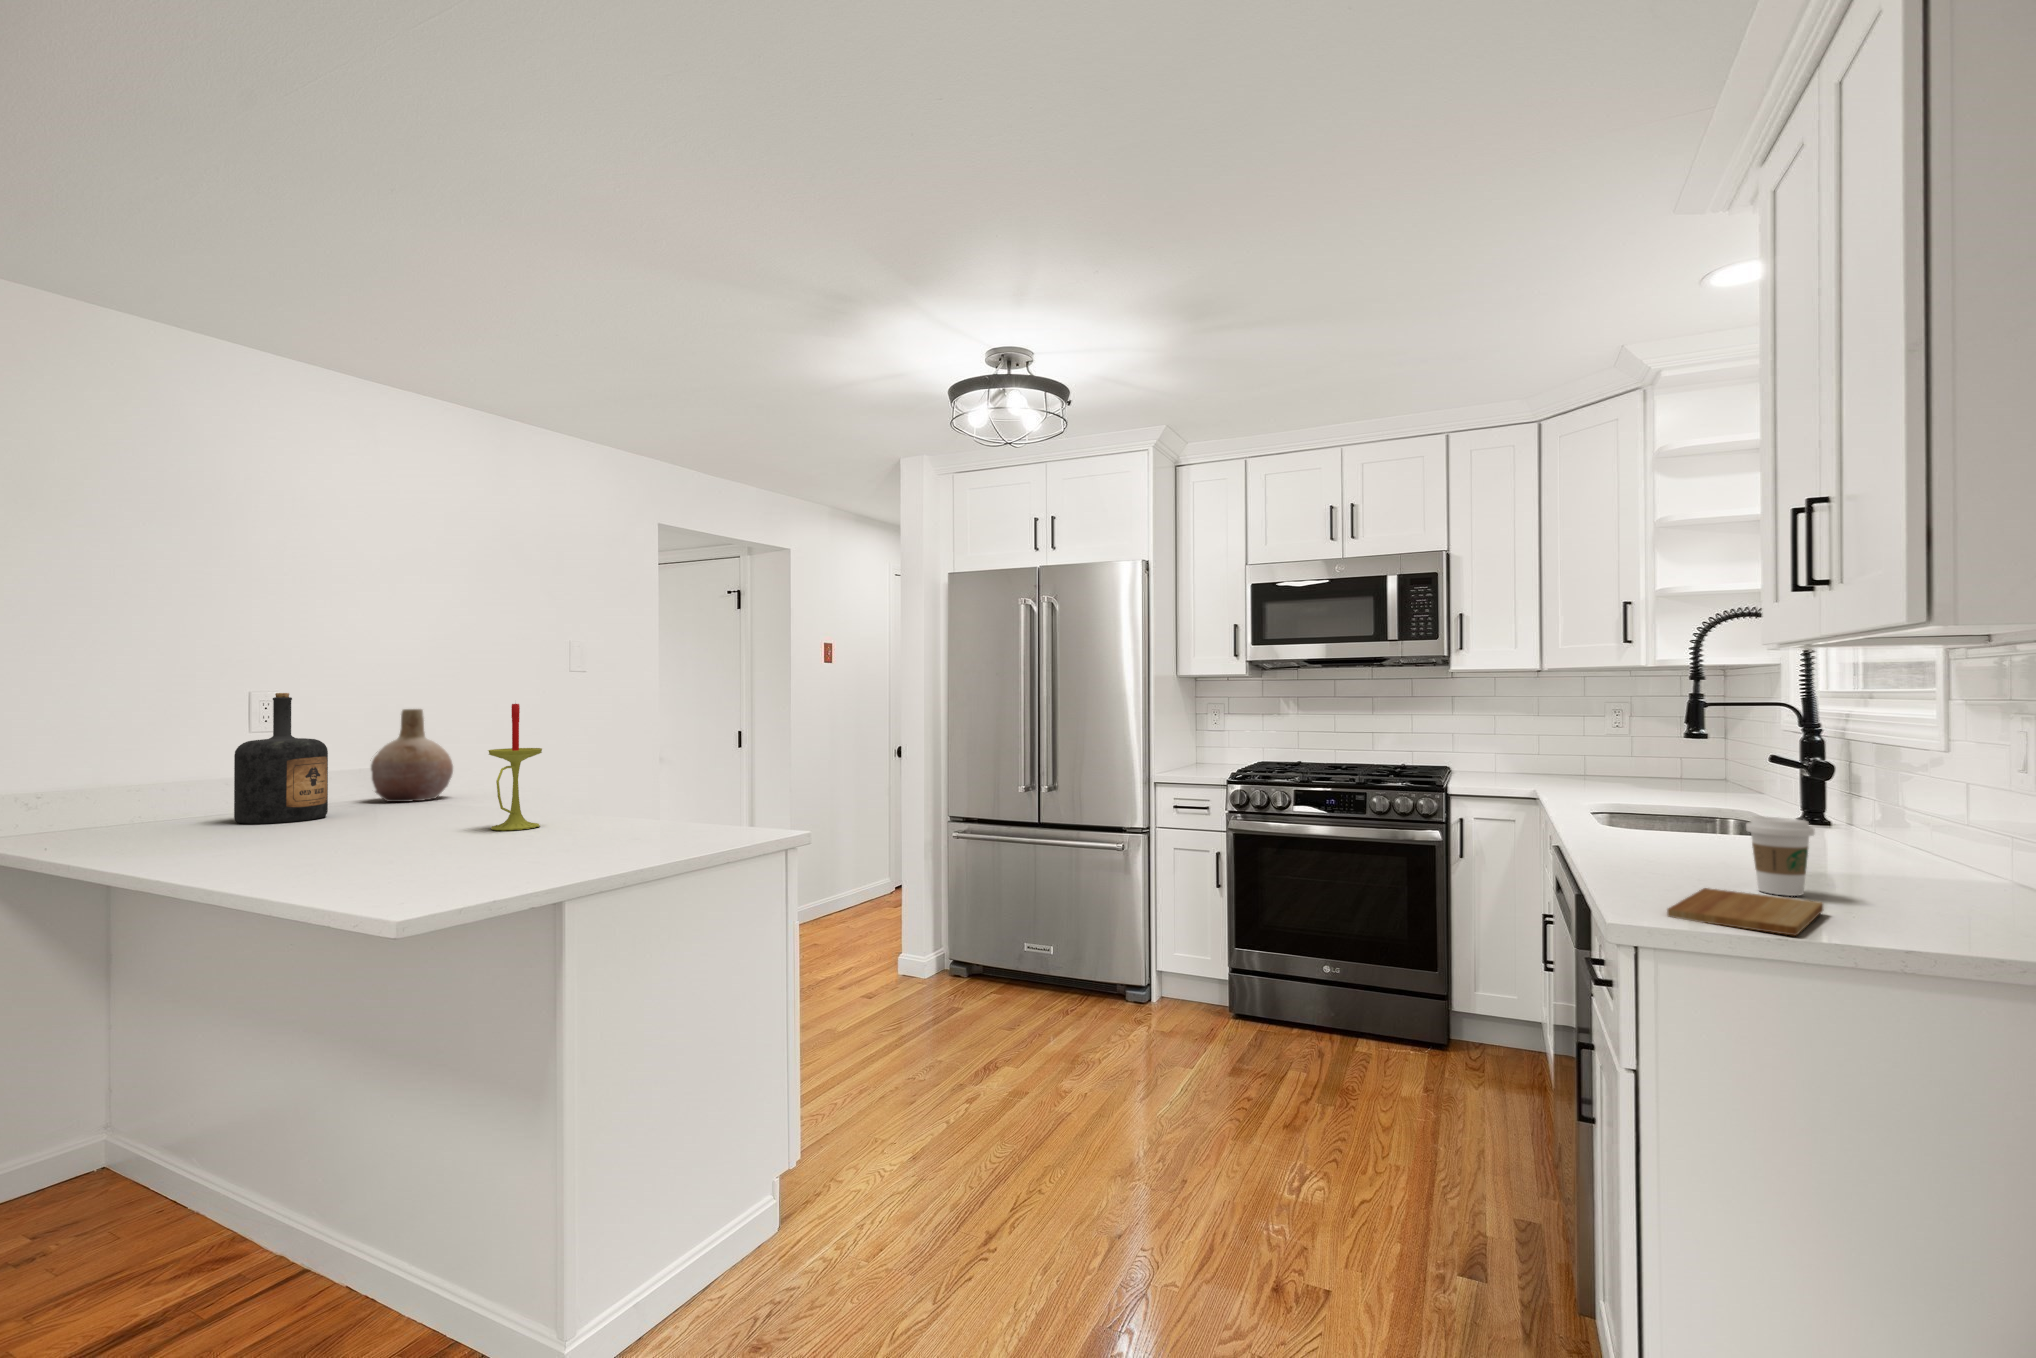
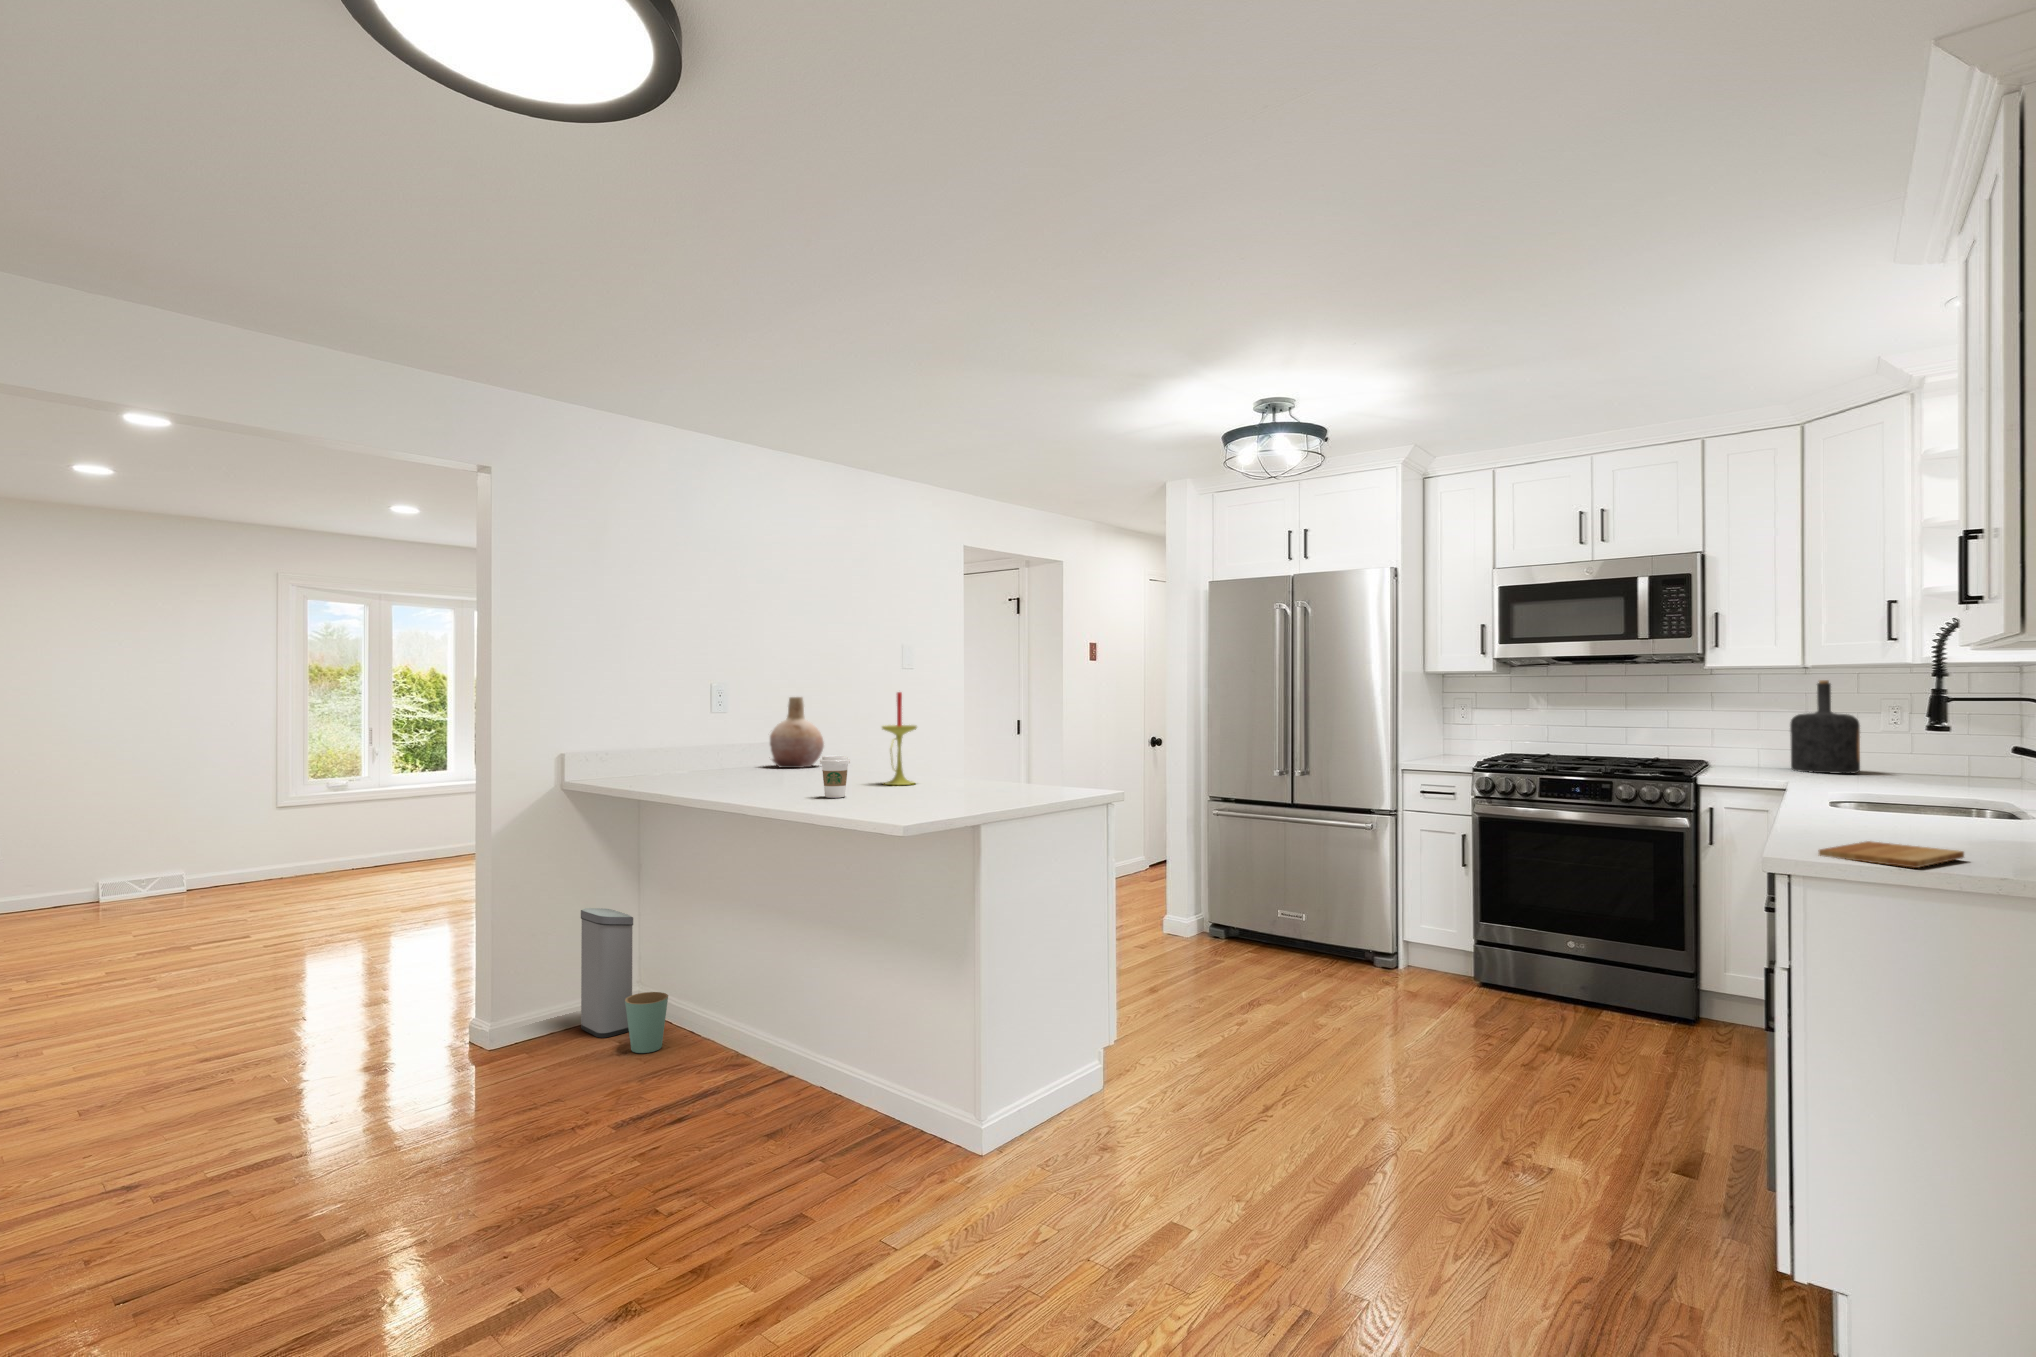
bottle: present [234,693,328,824] -> present [1790,680,1860,774]
coffee cup: present [1746,816,1815,896] -> present [820,755,850,798]
trash can: none [20,1019,153,1239] -> present [581,908,668,1053]

